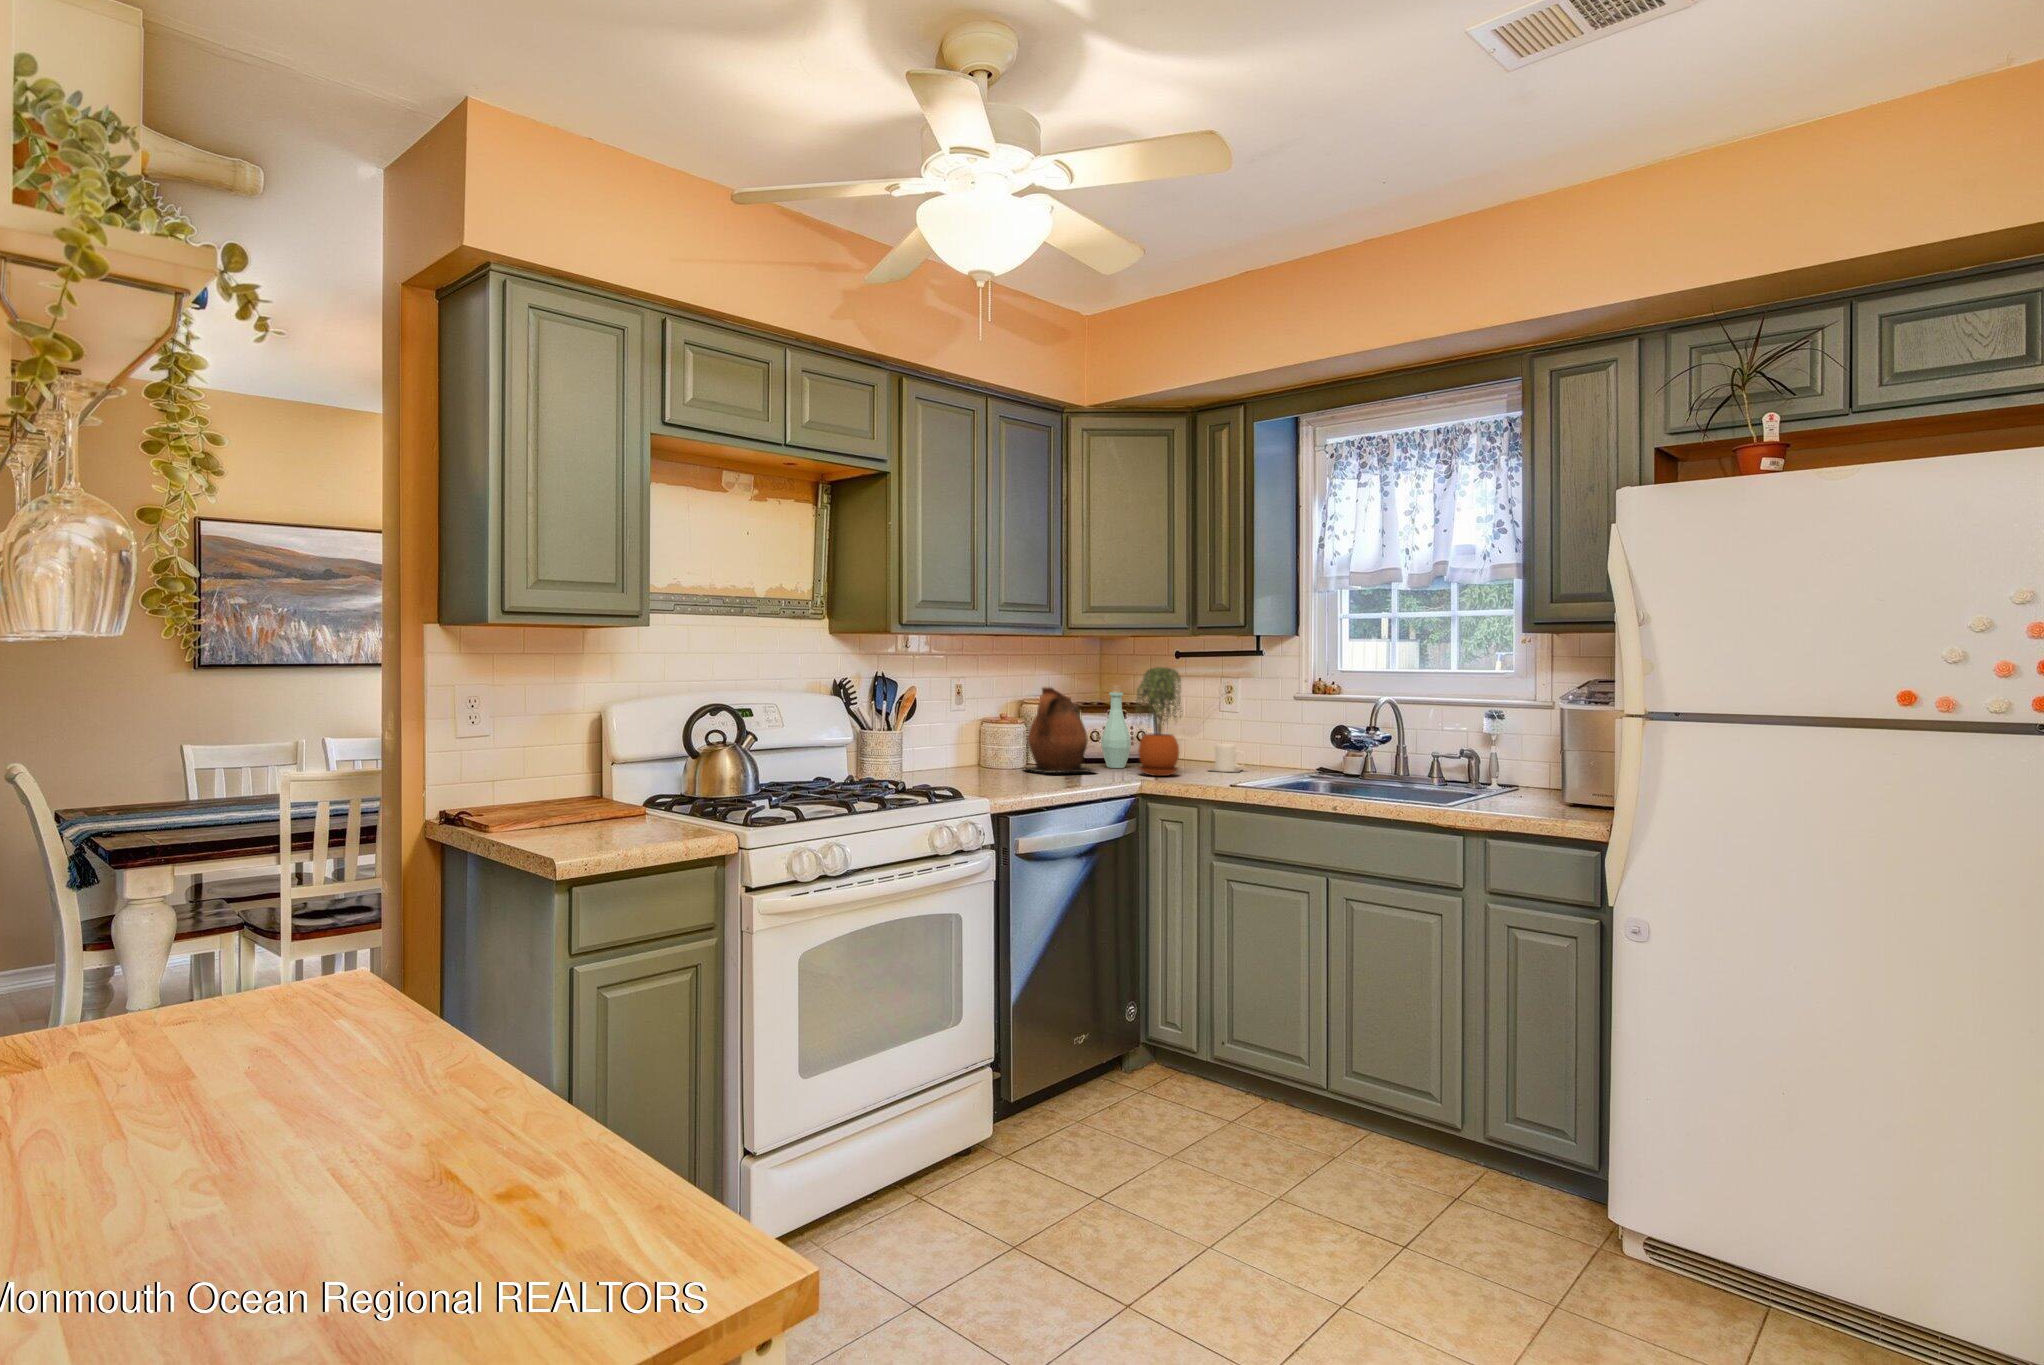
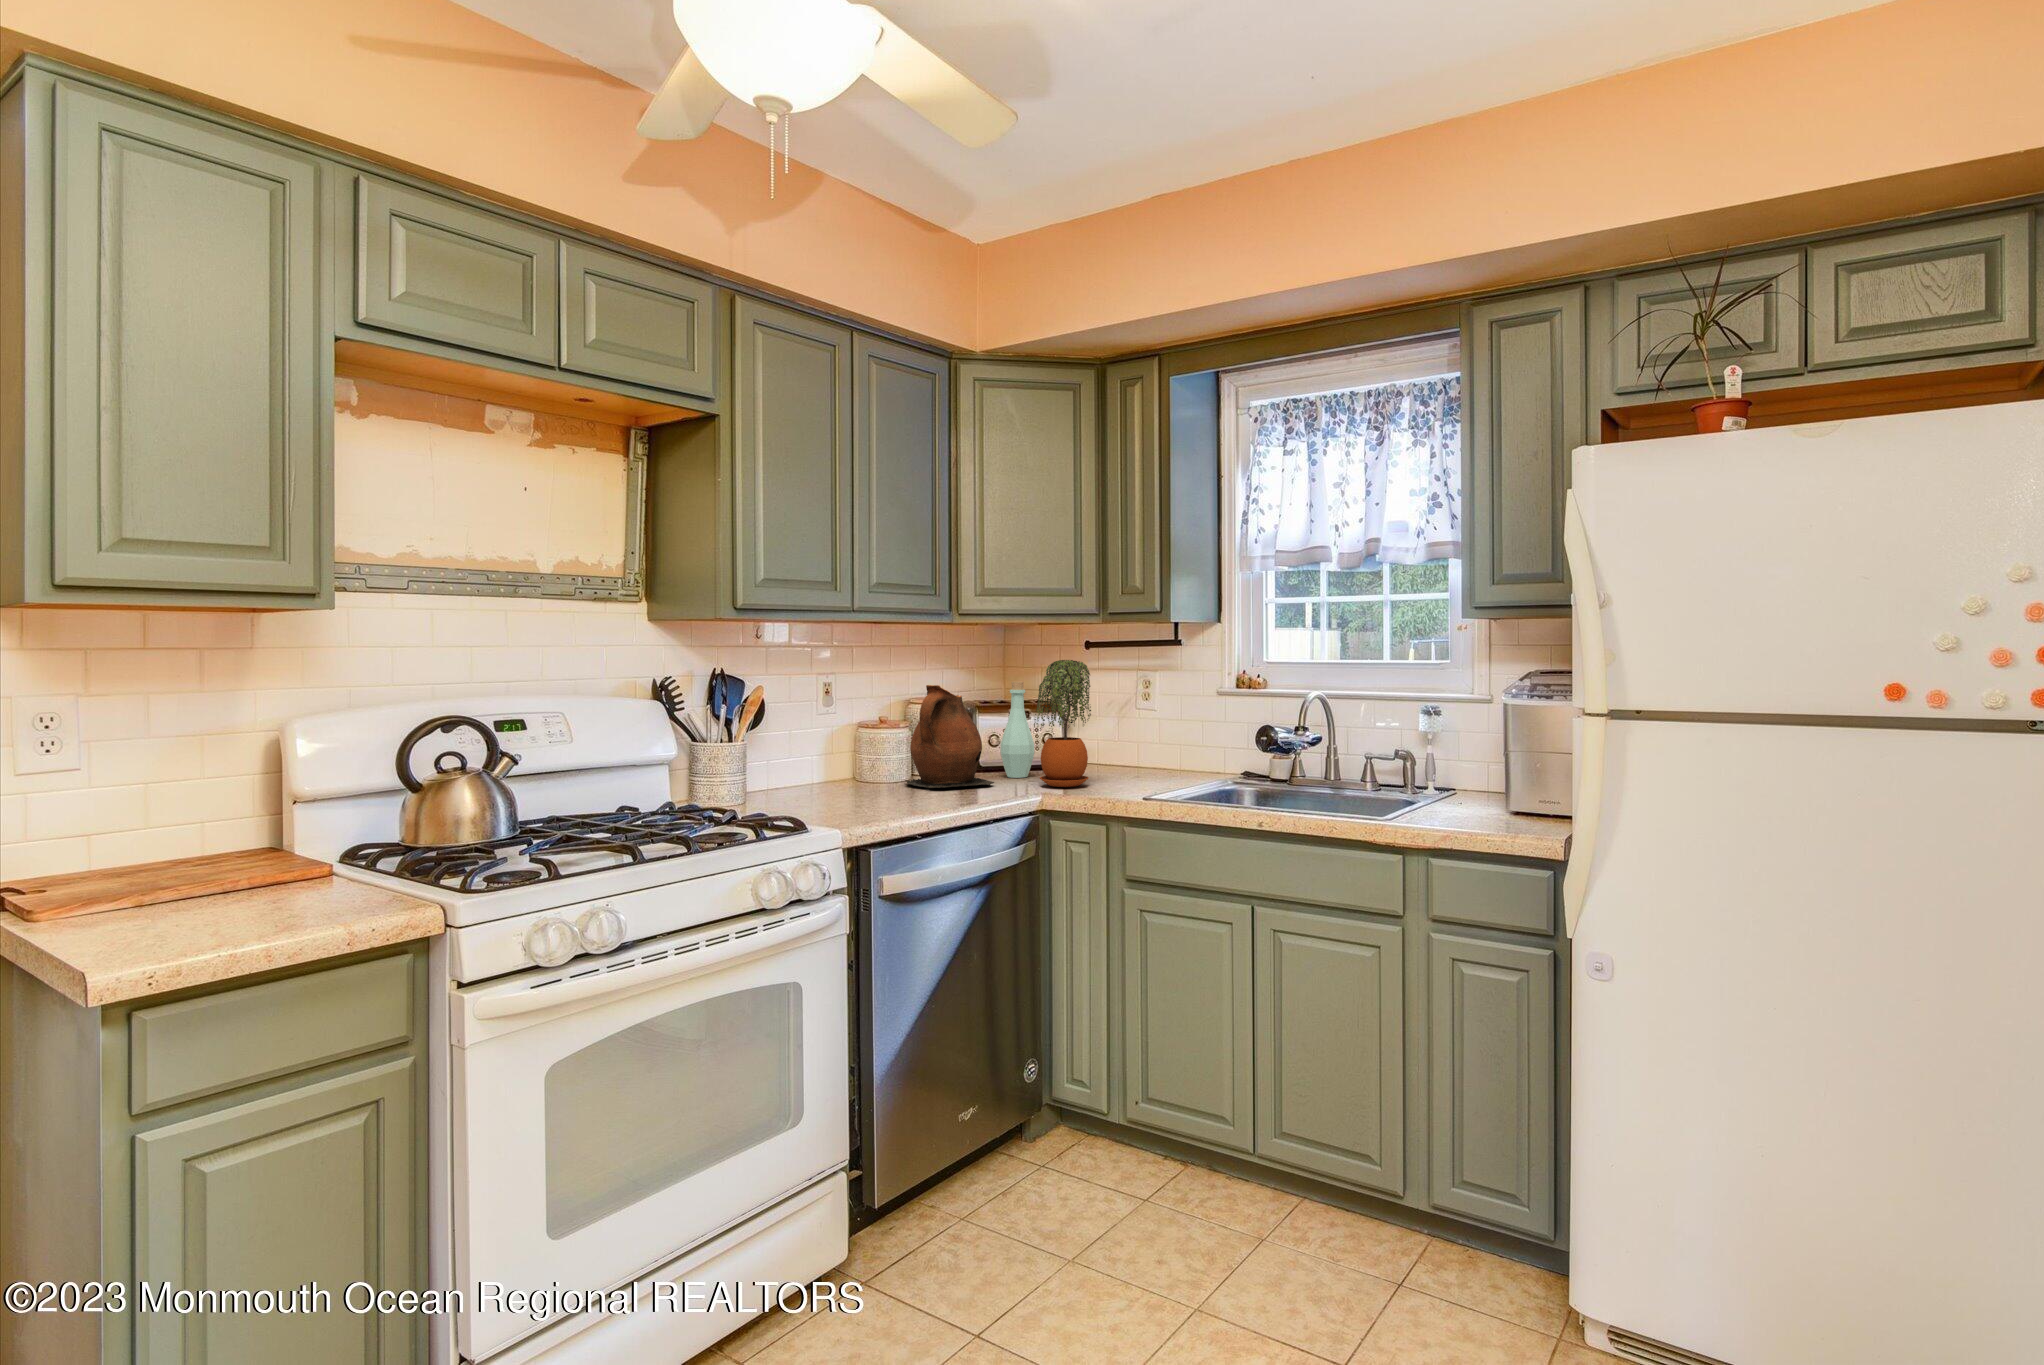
mug: present [1211,744,1245,772] -> none [1120,747,1164,779]

